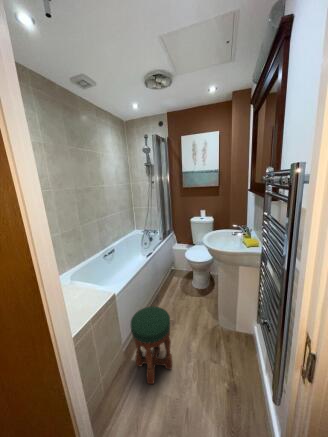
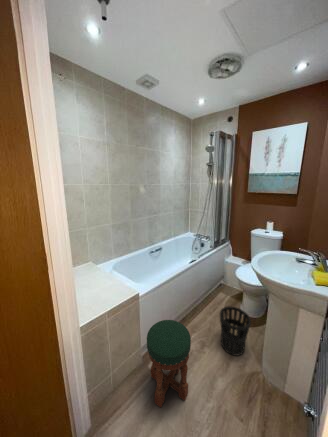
wastebasket: none [182,283,206,321] -> present [220,306,251,356]

